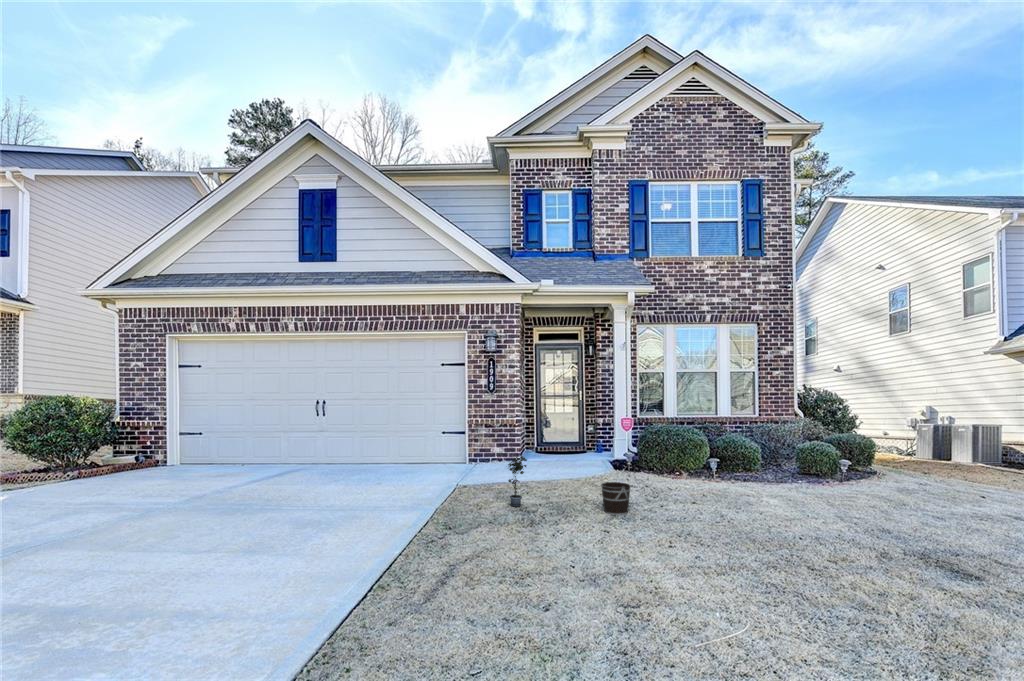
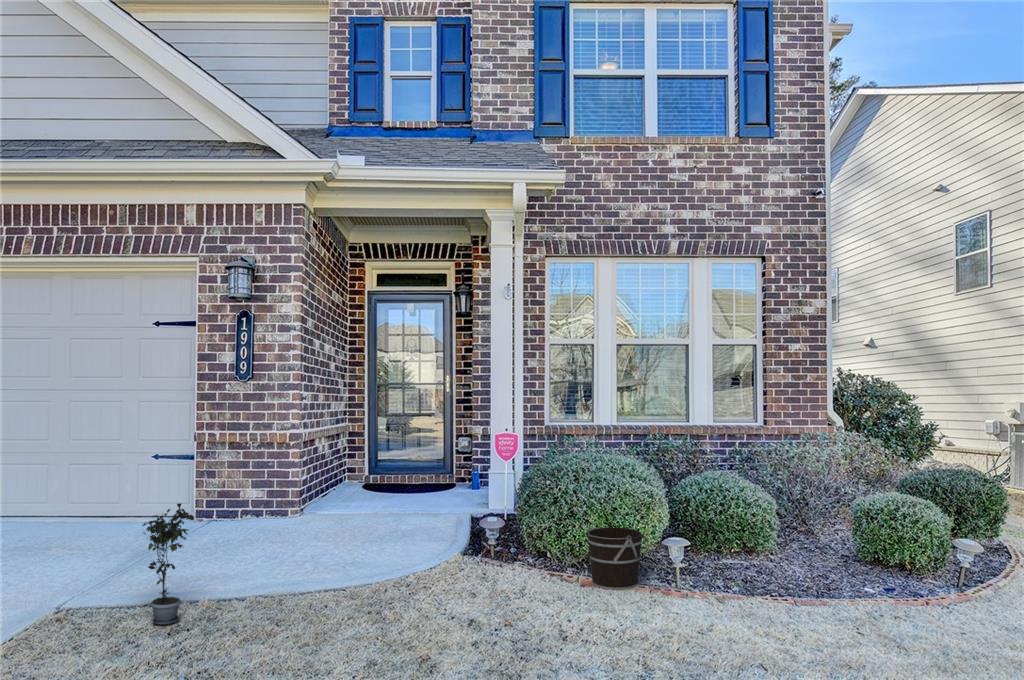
bucket: present [601,482,630,515] -> present [587,525,642,589]

